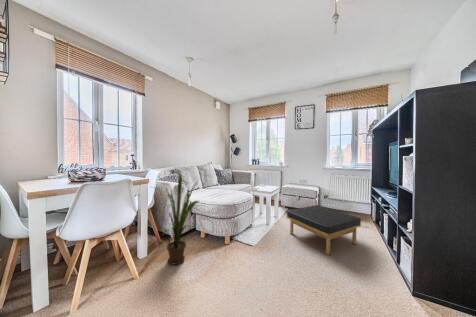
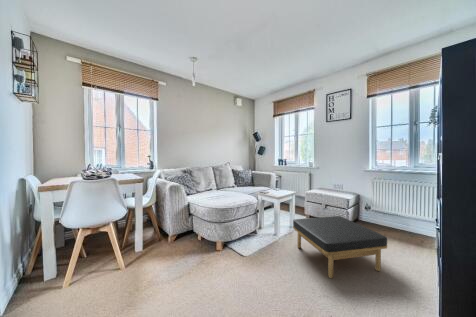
house plant: present [161,173,199,265] -> none [139,173,187,262]

